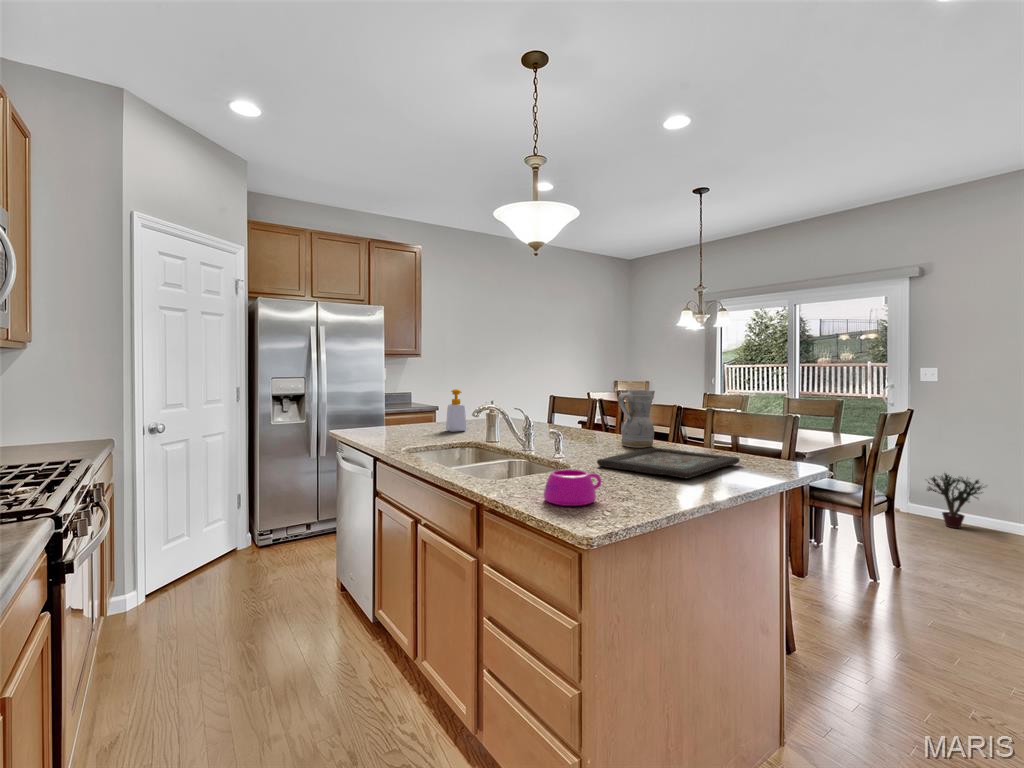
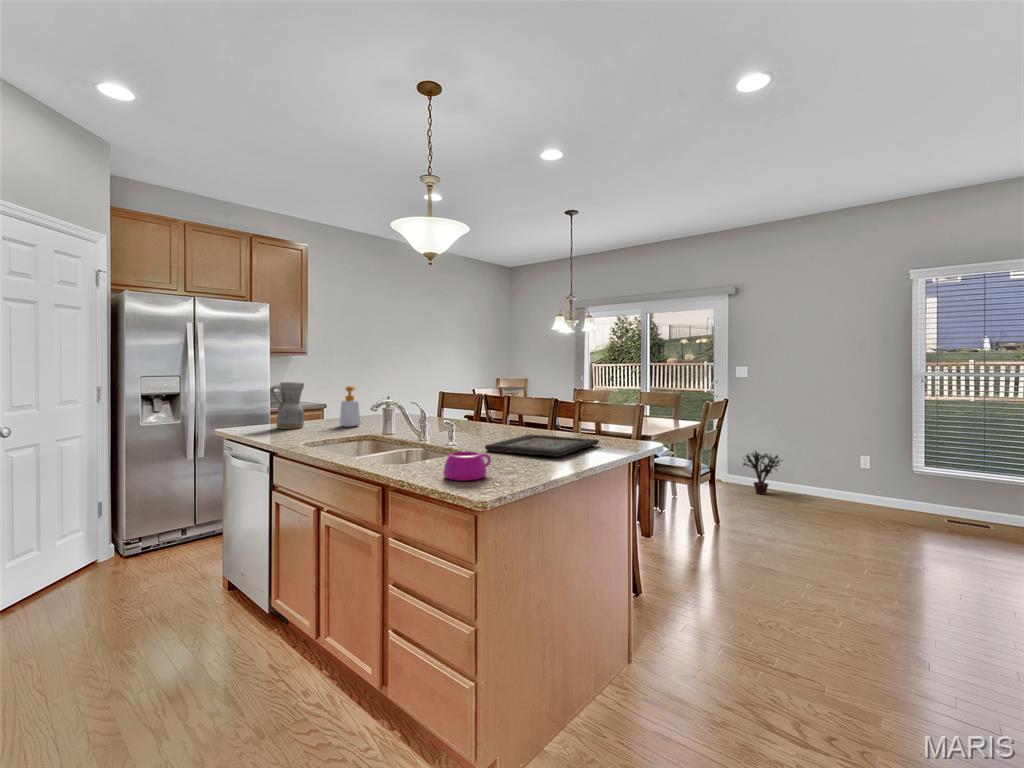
ceramic pitcher: present [618,389,655,448] -> present [270,382,304,429]

